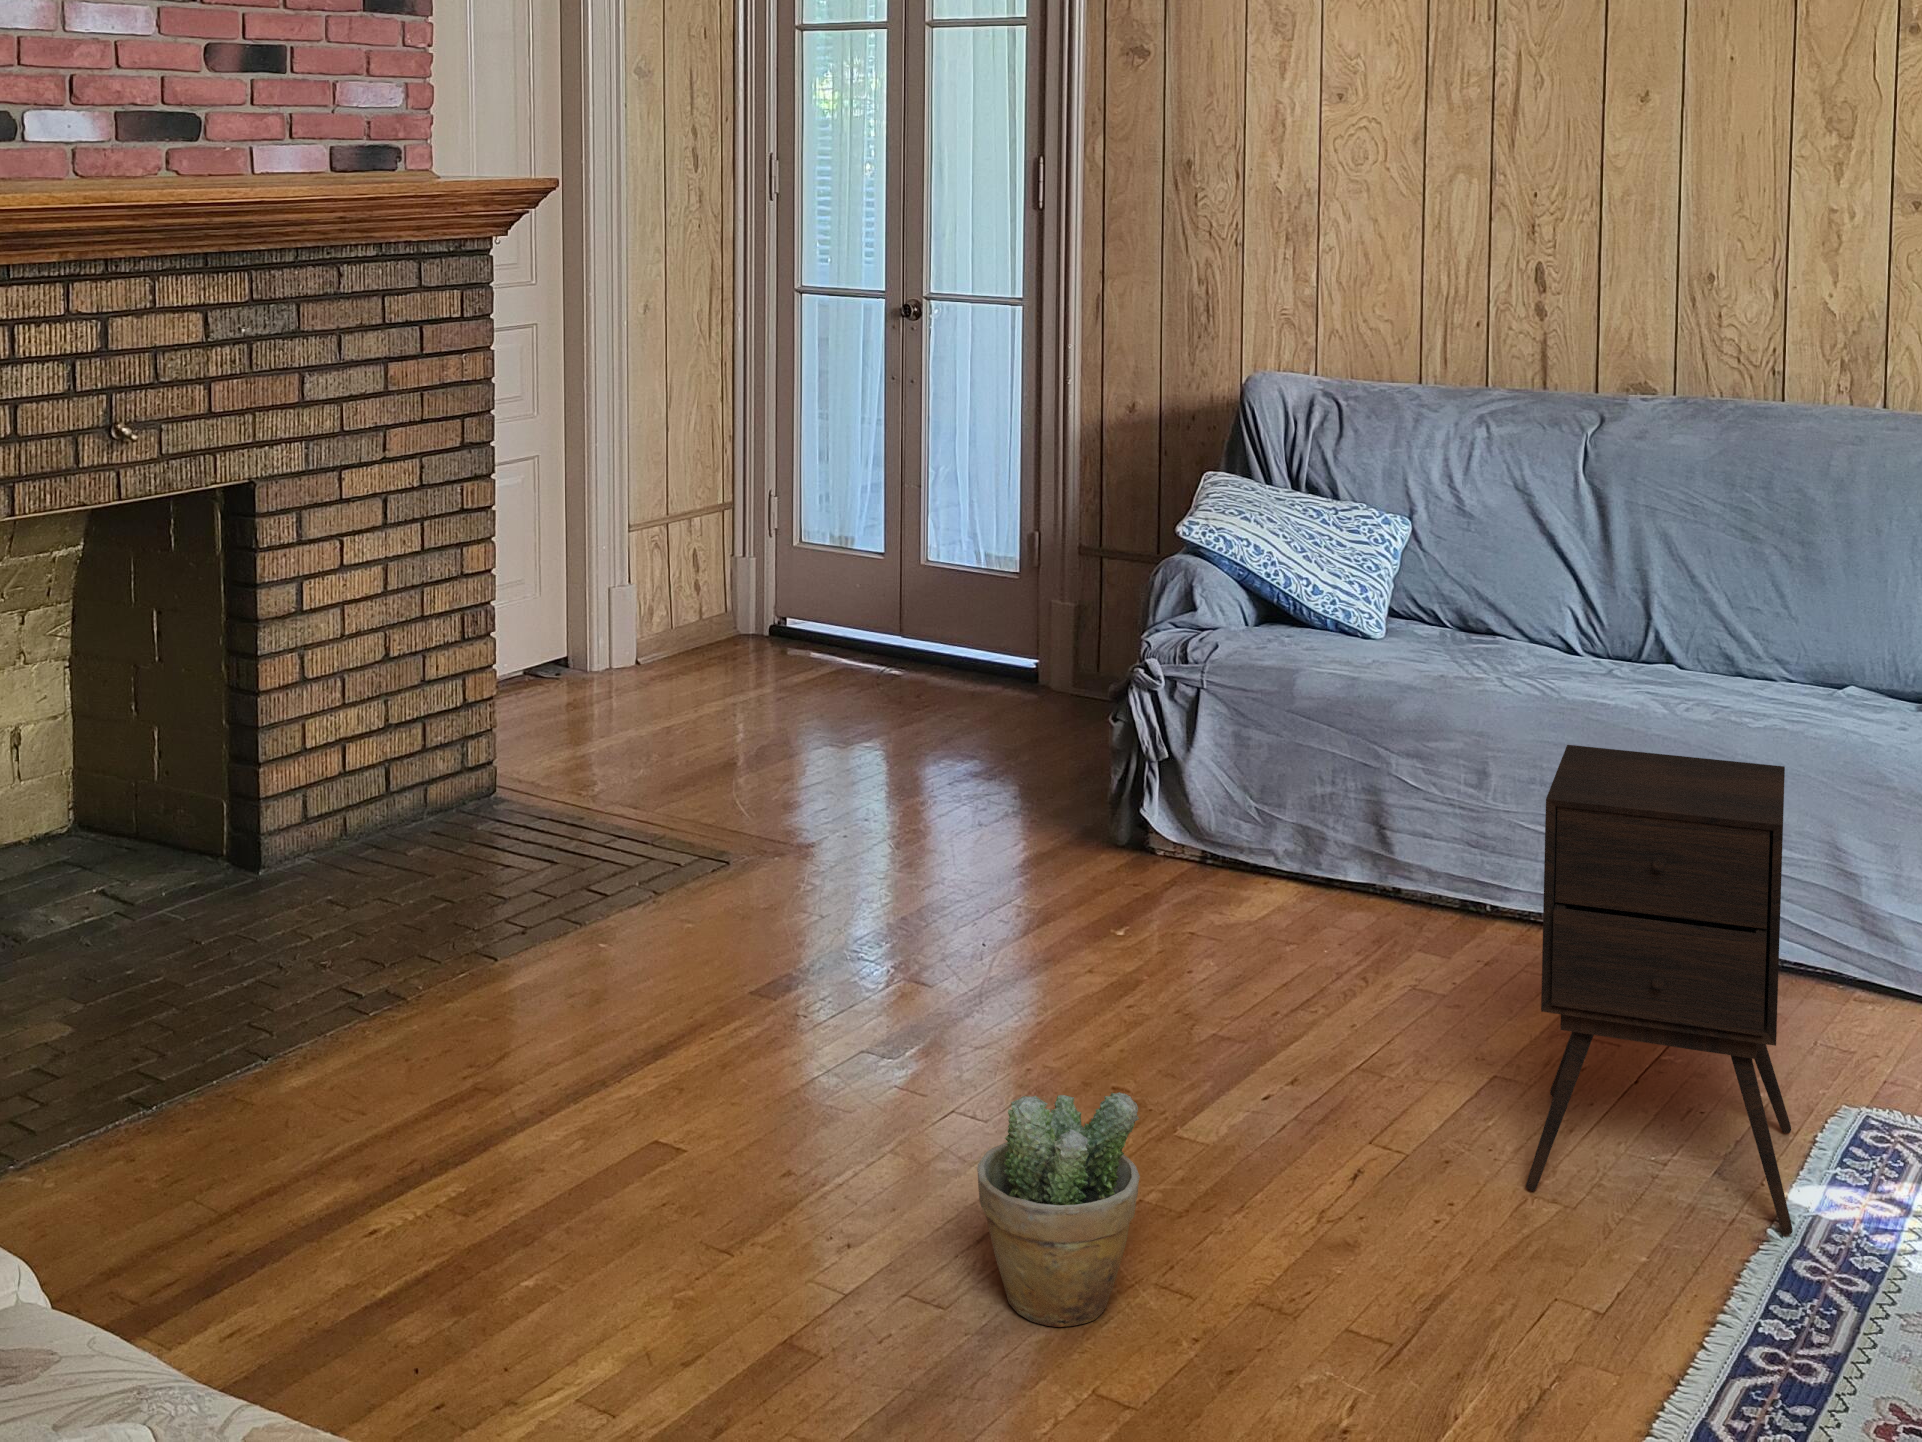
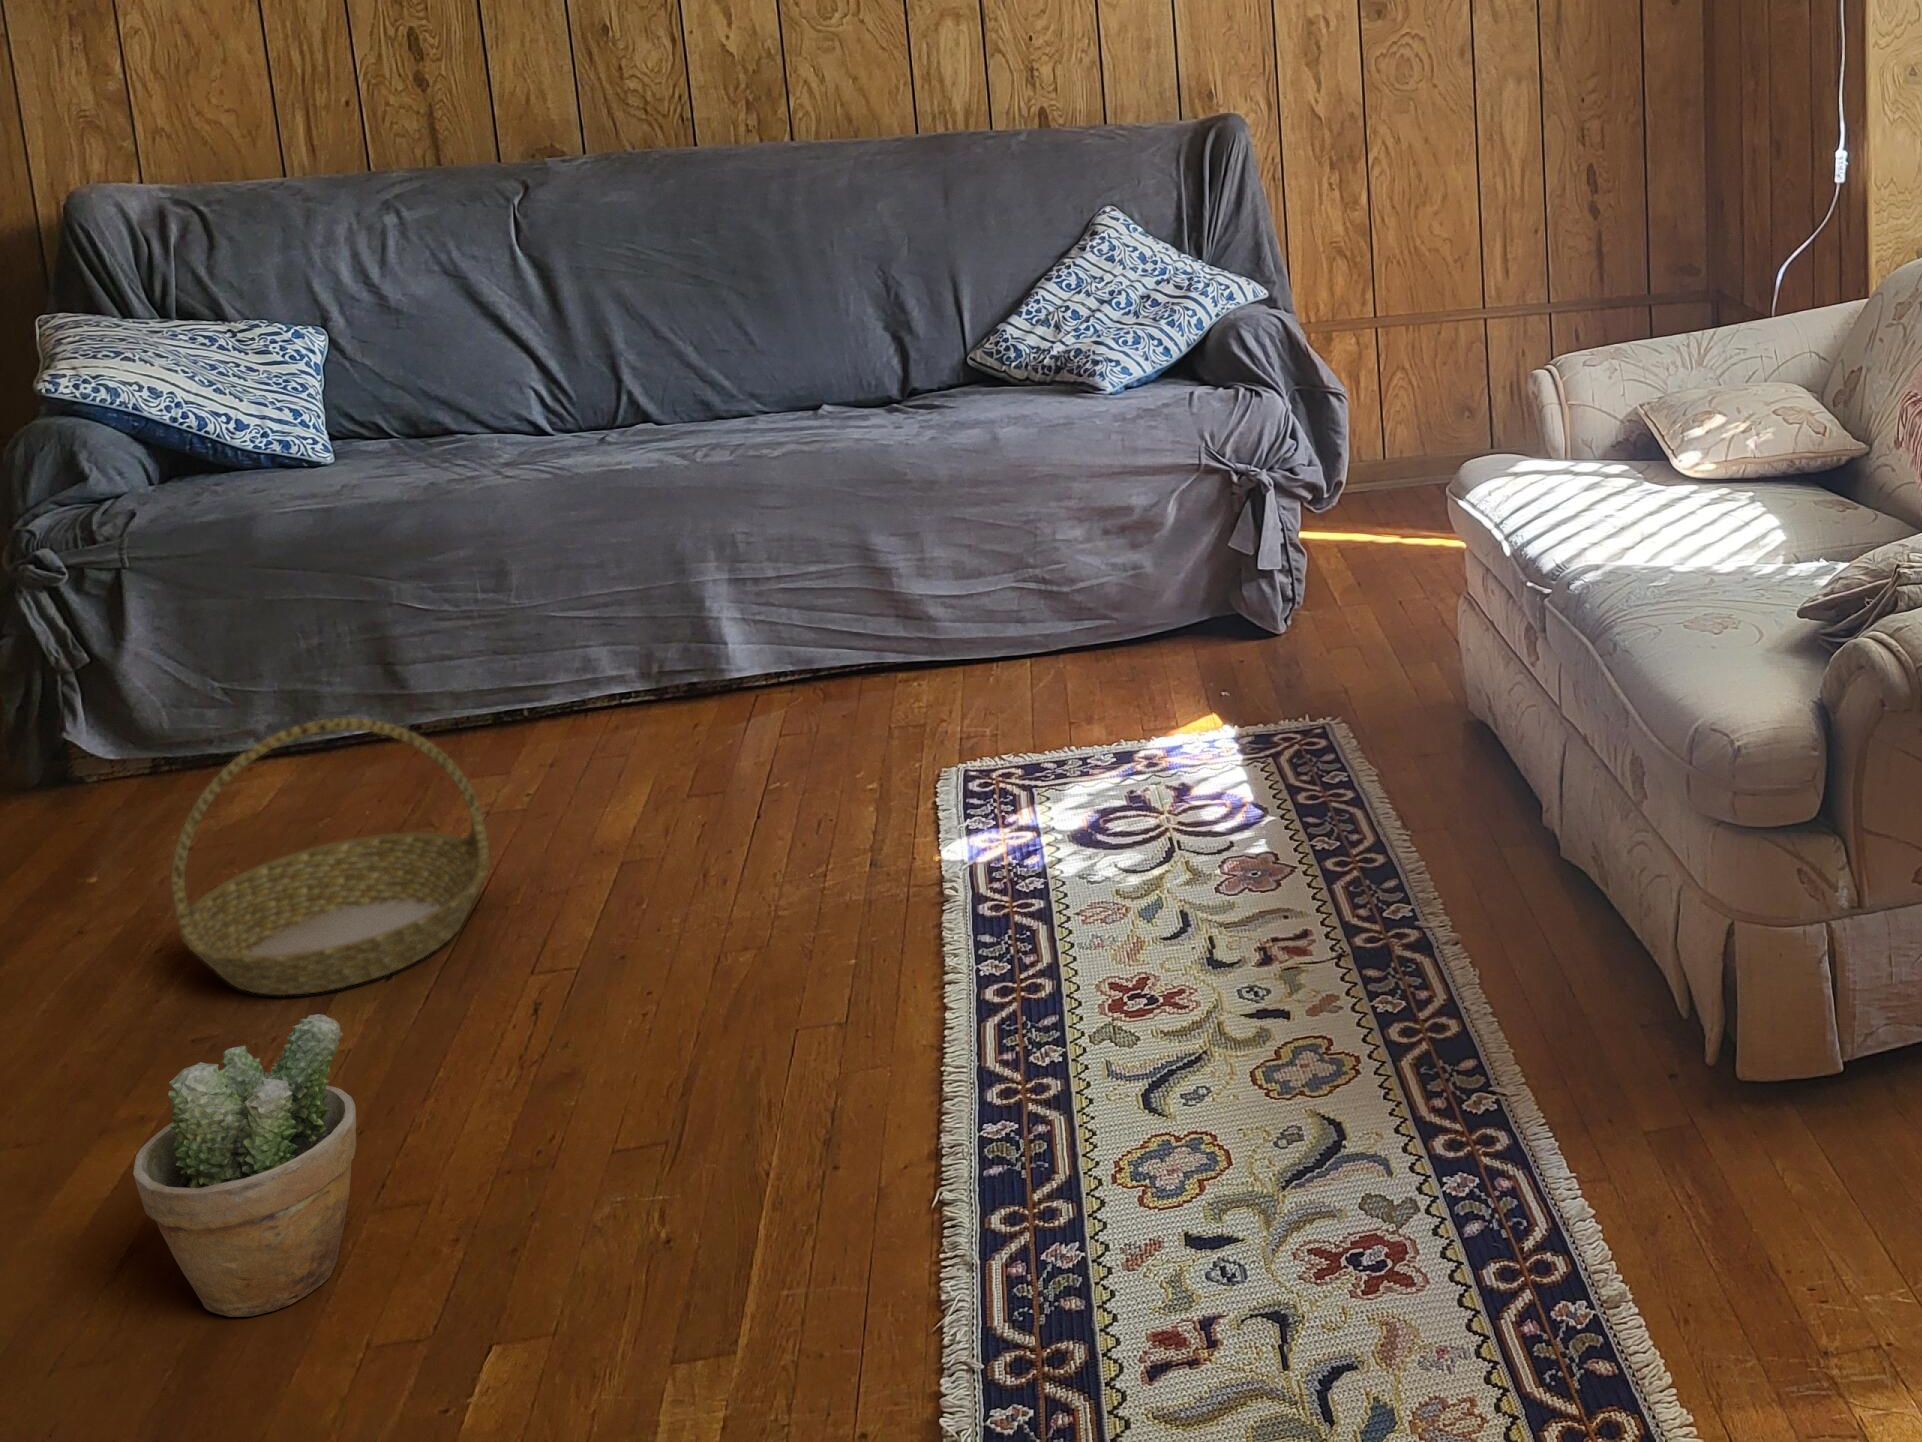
side table: present [1526,745,1793,1235] -> none [654,475,961,947]
basket: none [1125,855,1372,1096] -> present [171,718,489,995]

